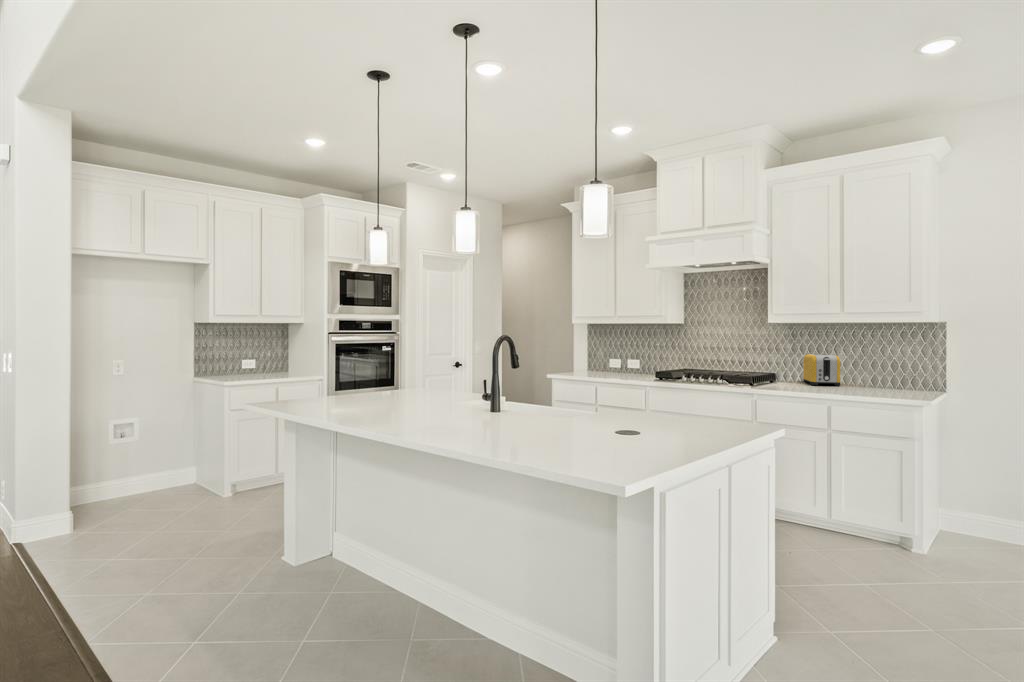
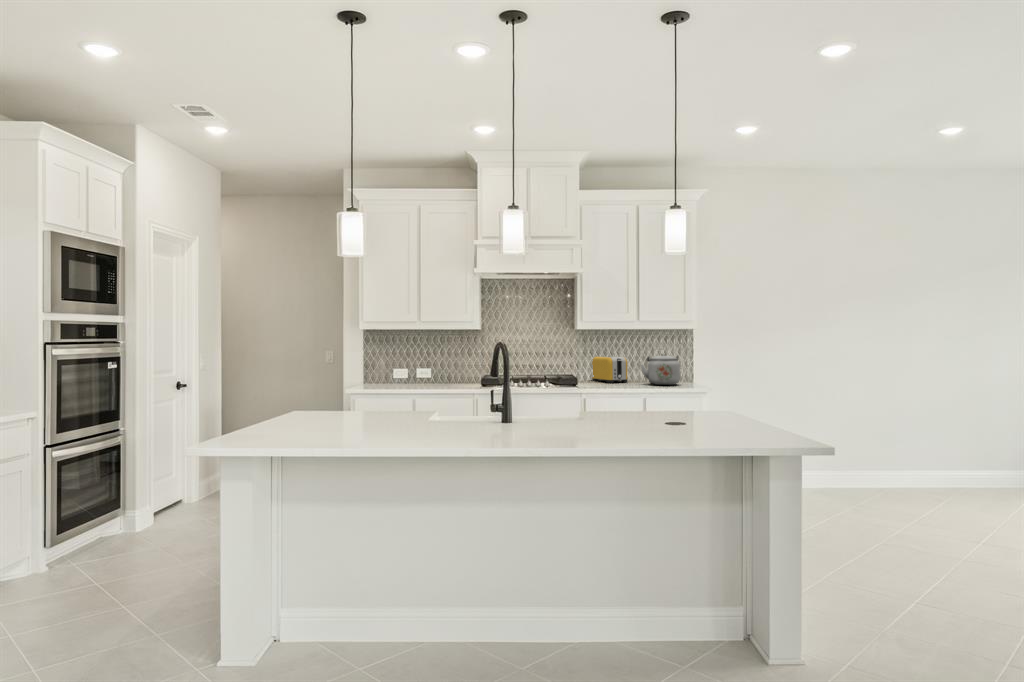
kettle: none [848,352,907,392] -> present [641,354,680,385]

